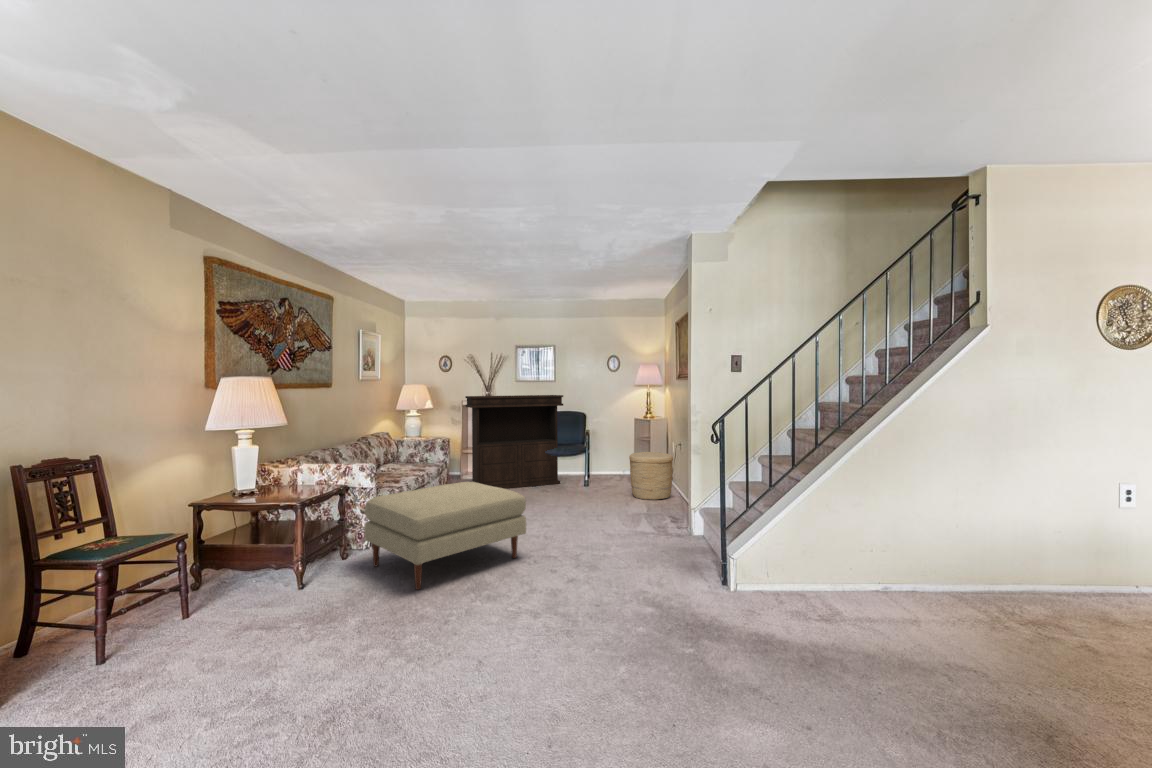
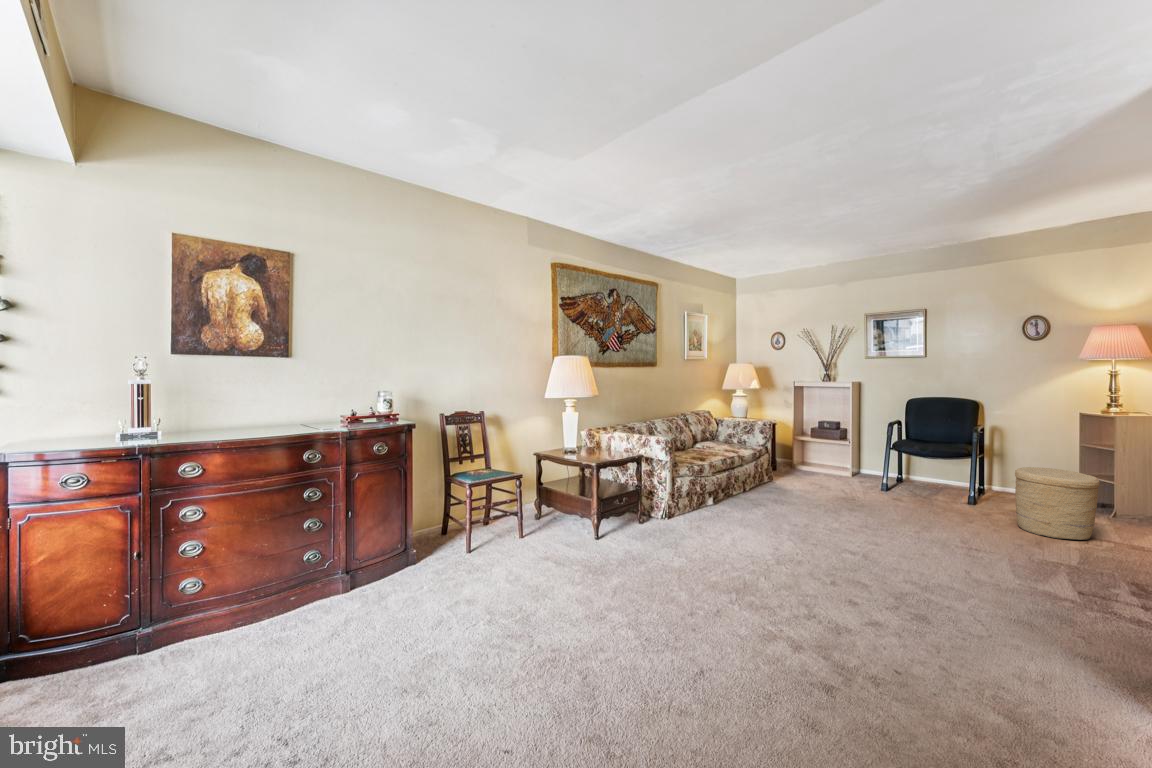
console table: present [465,395,563,489] -> none [792,378,921,491]
ottoman: present [365,482,526,590] -> none [654,469,812,564]

